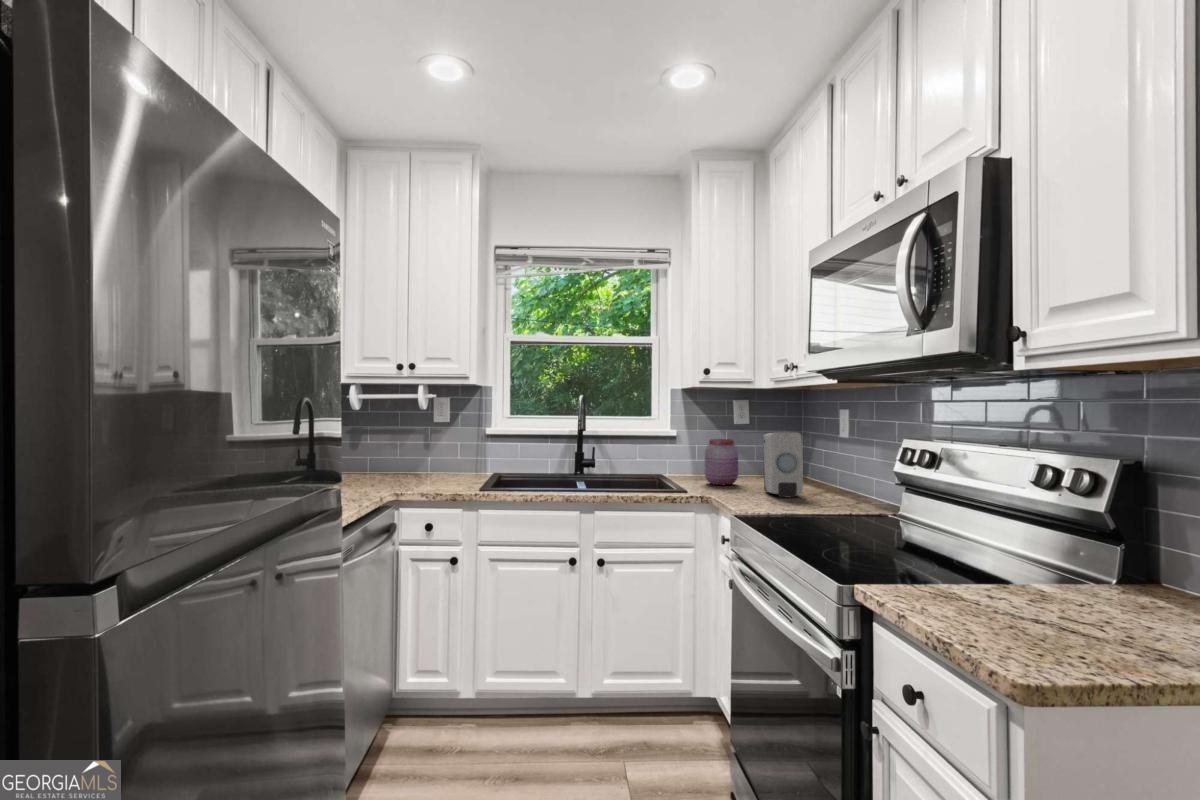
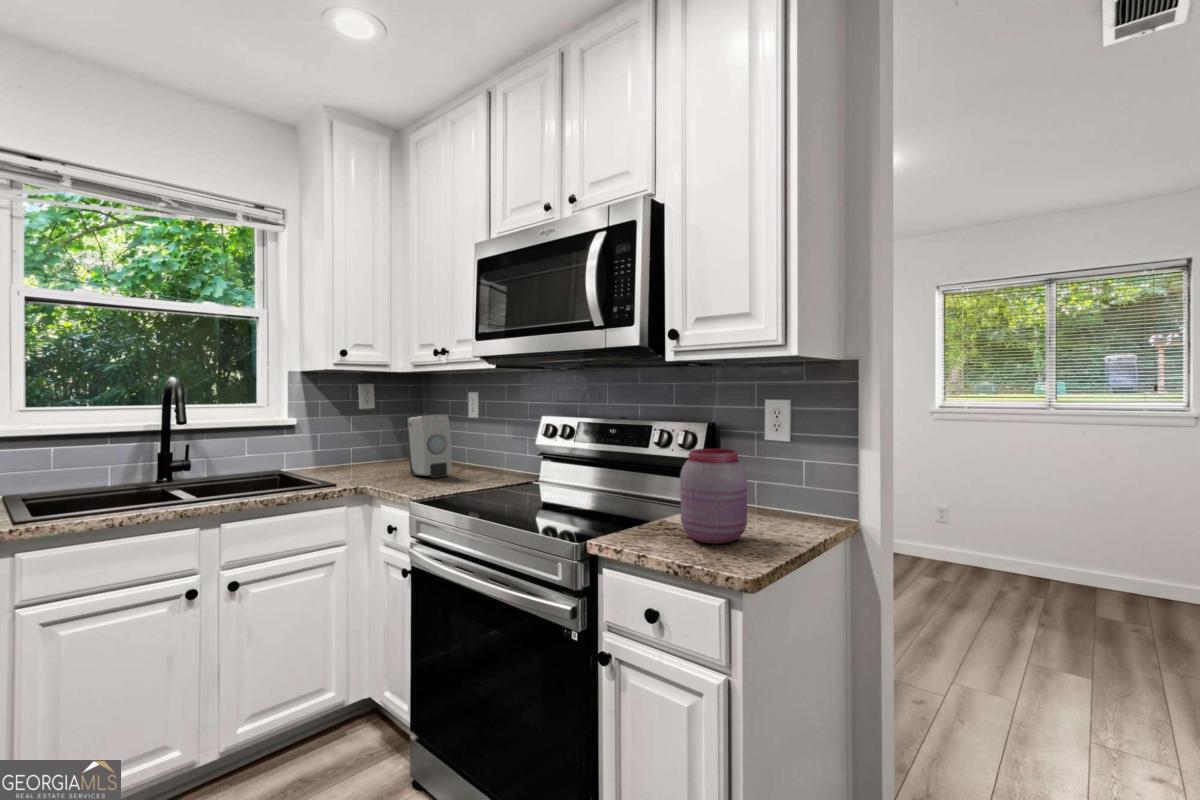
jar: present [705,439,738,485] -> present [680,449,747,544]

